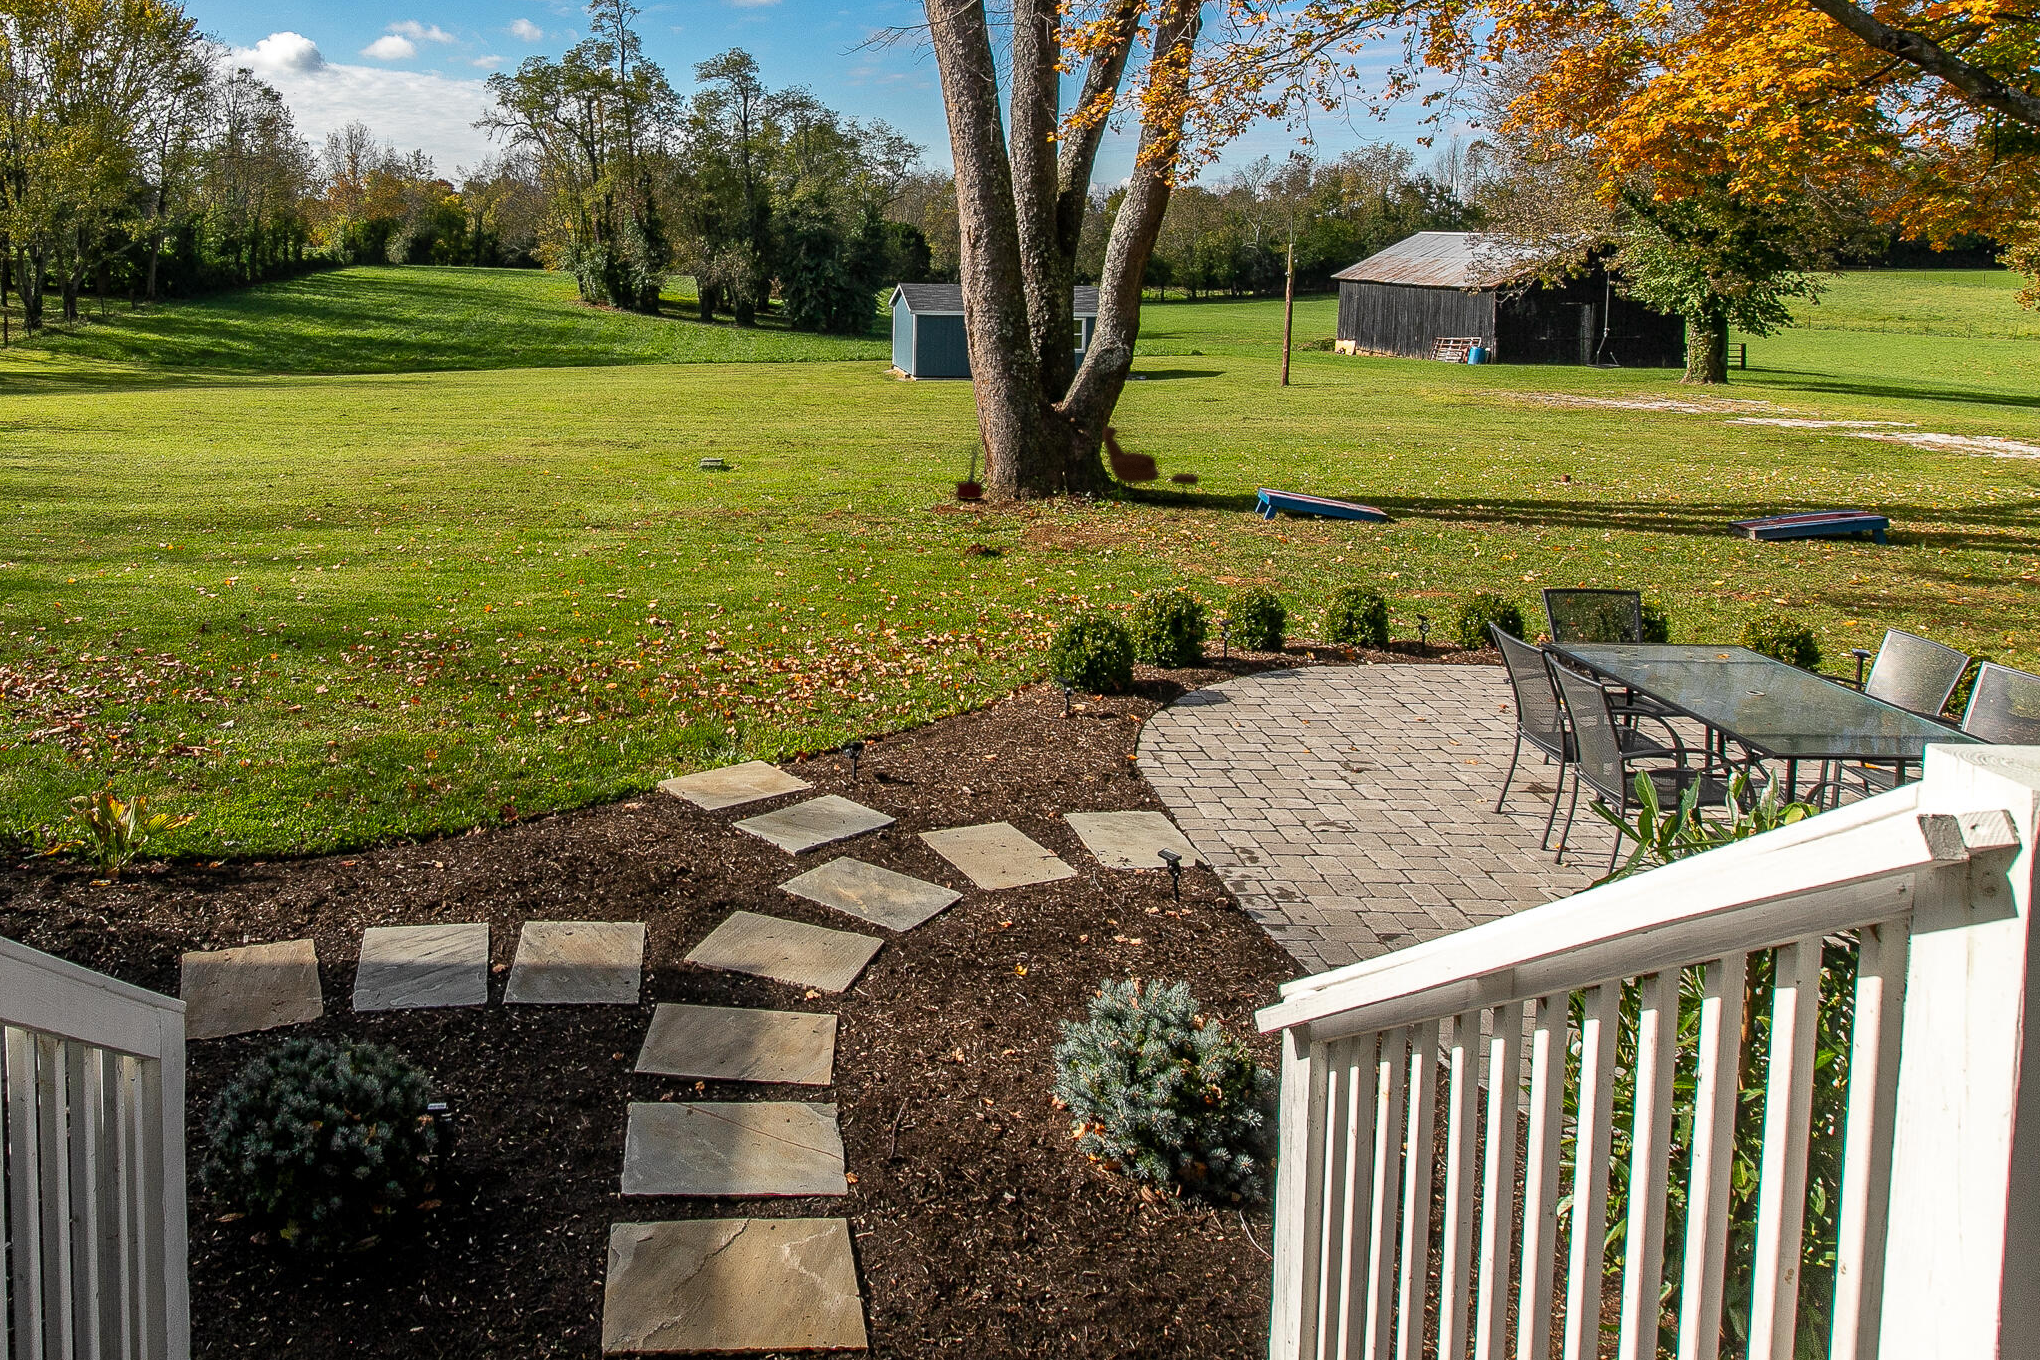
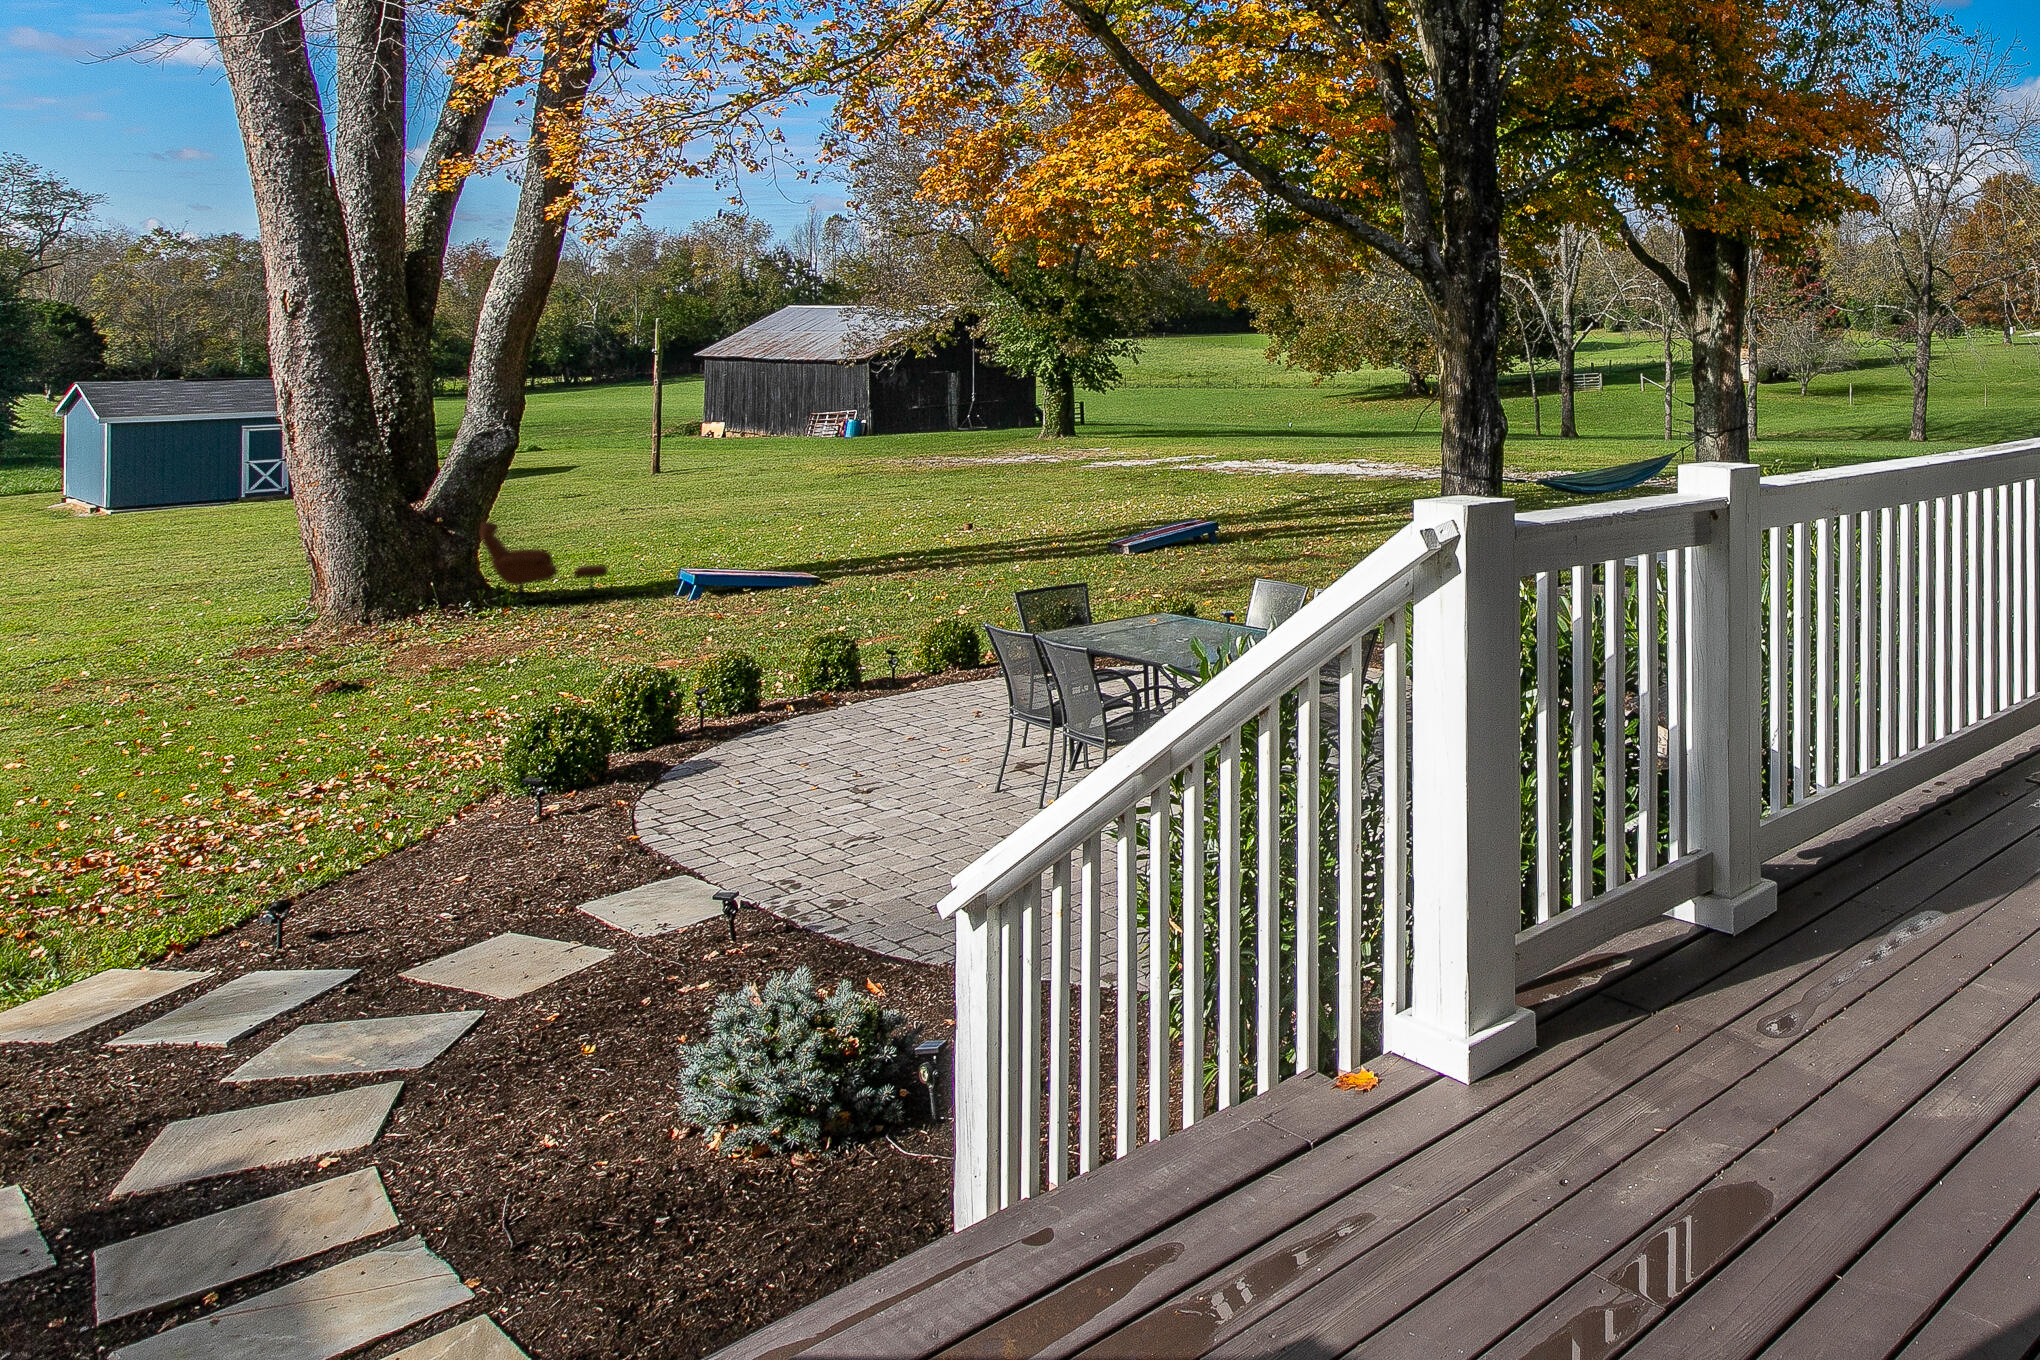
decorative plant: present [956,445,982,500] -> none [267,551,312,636]

